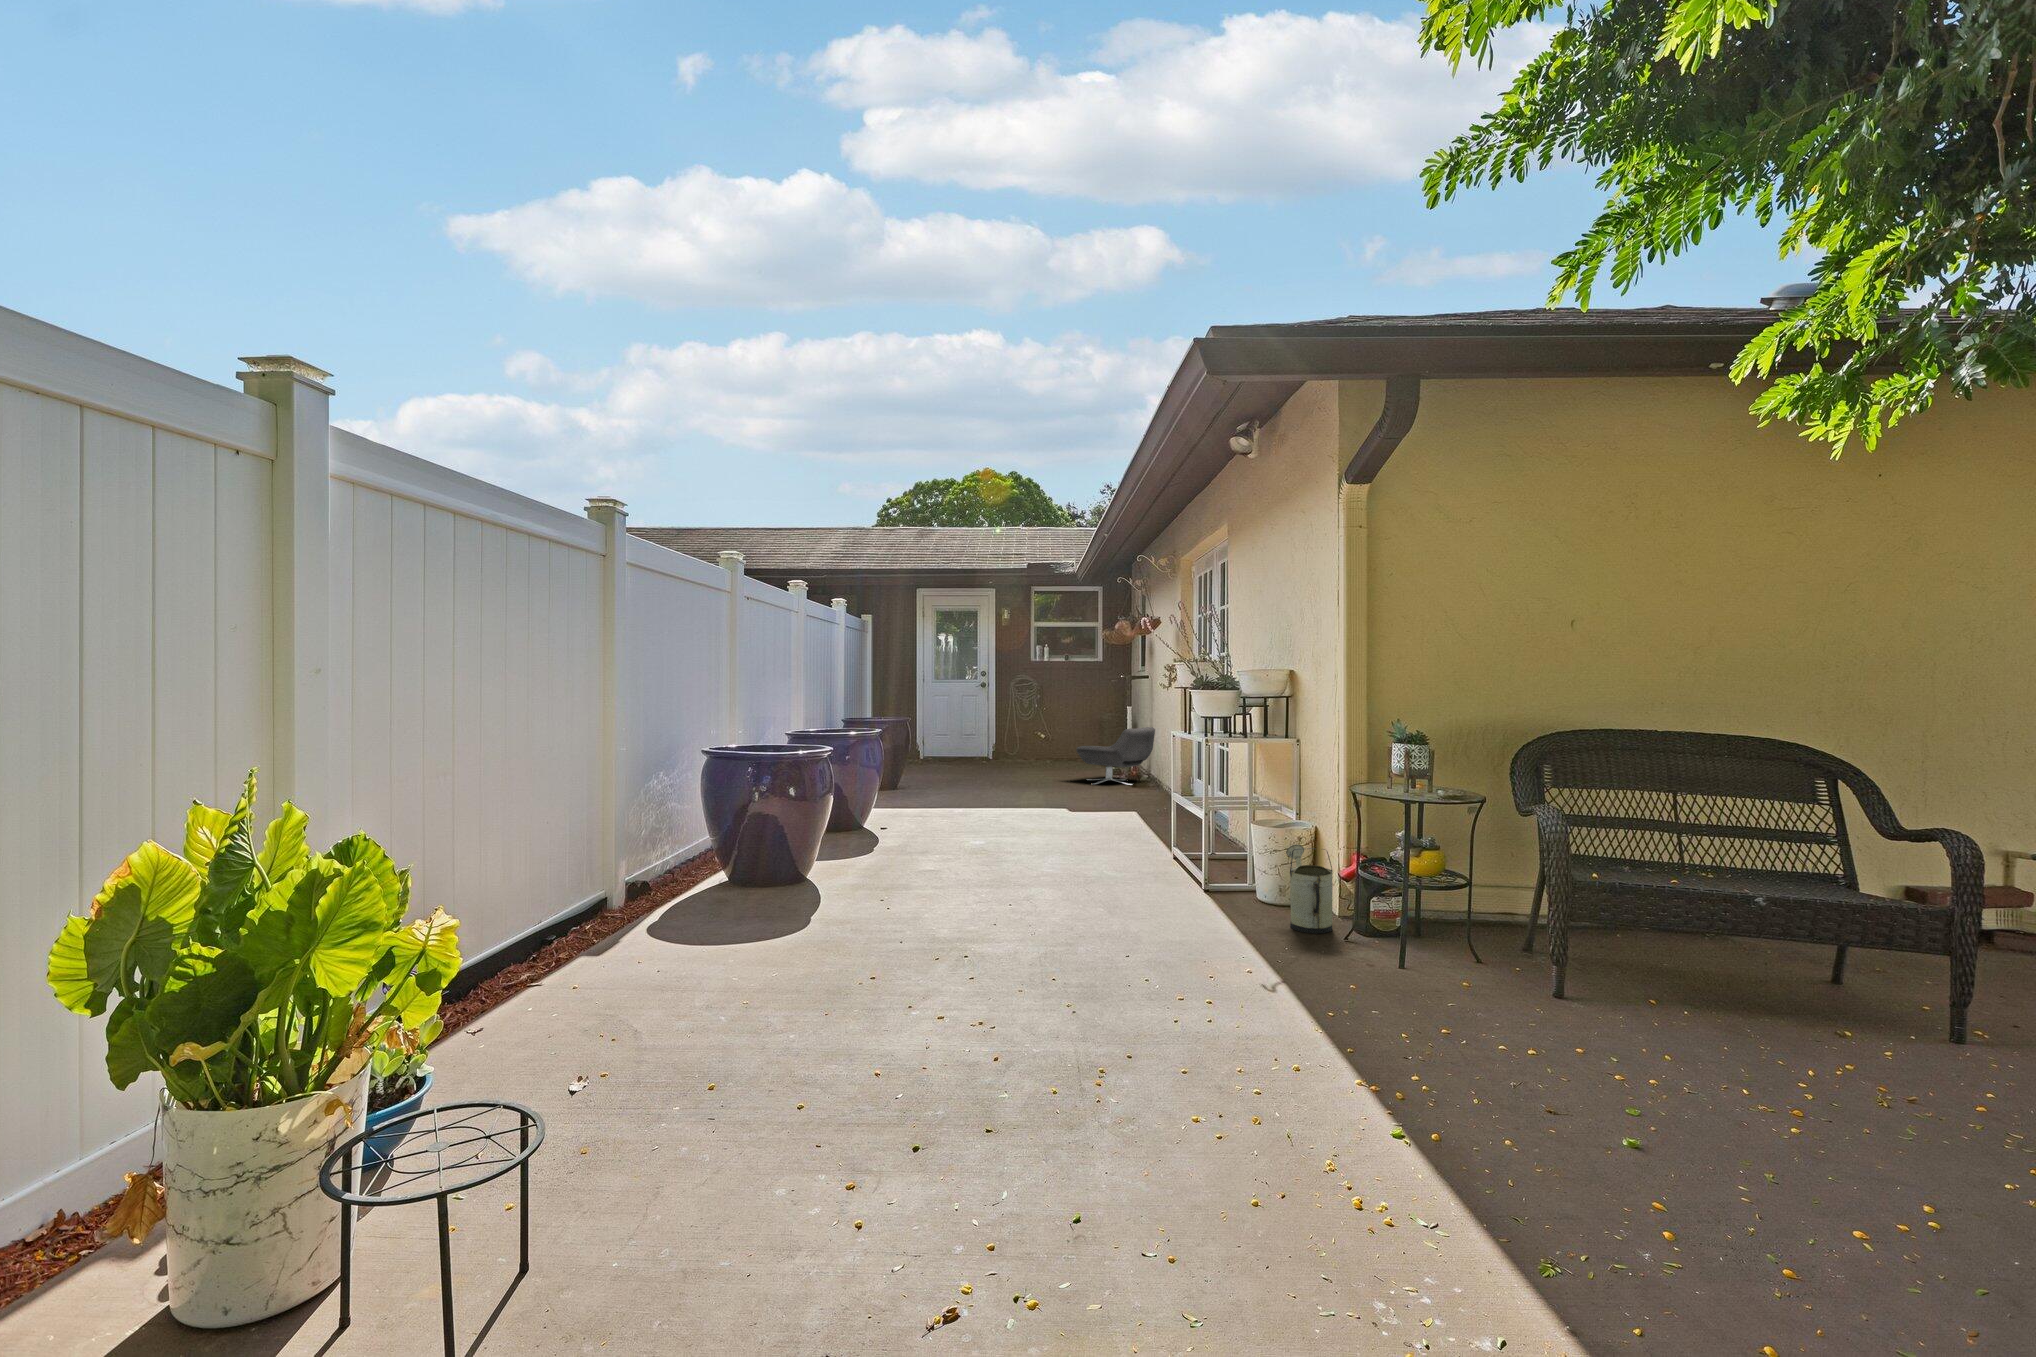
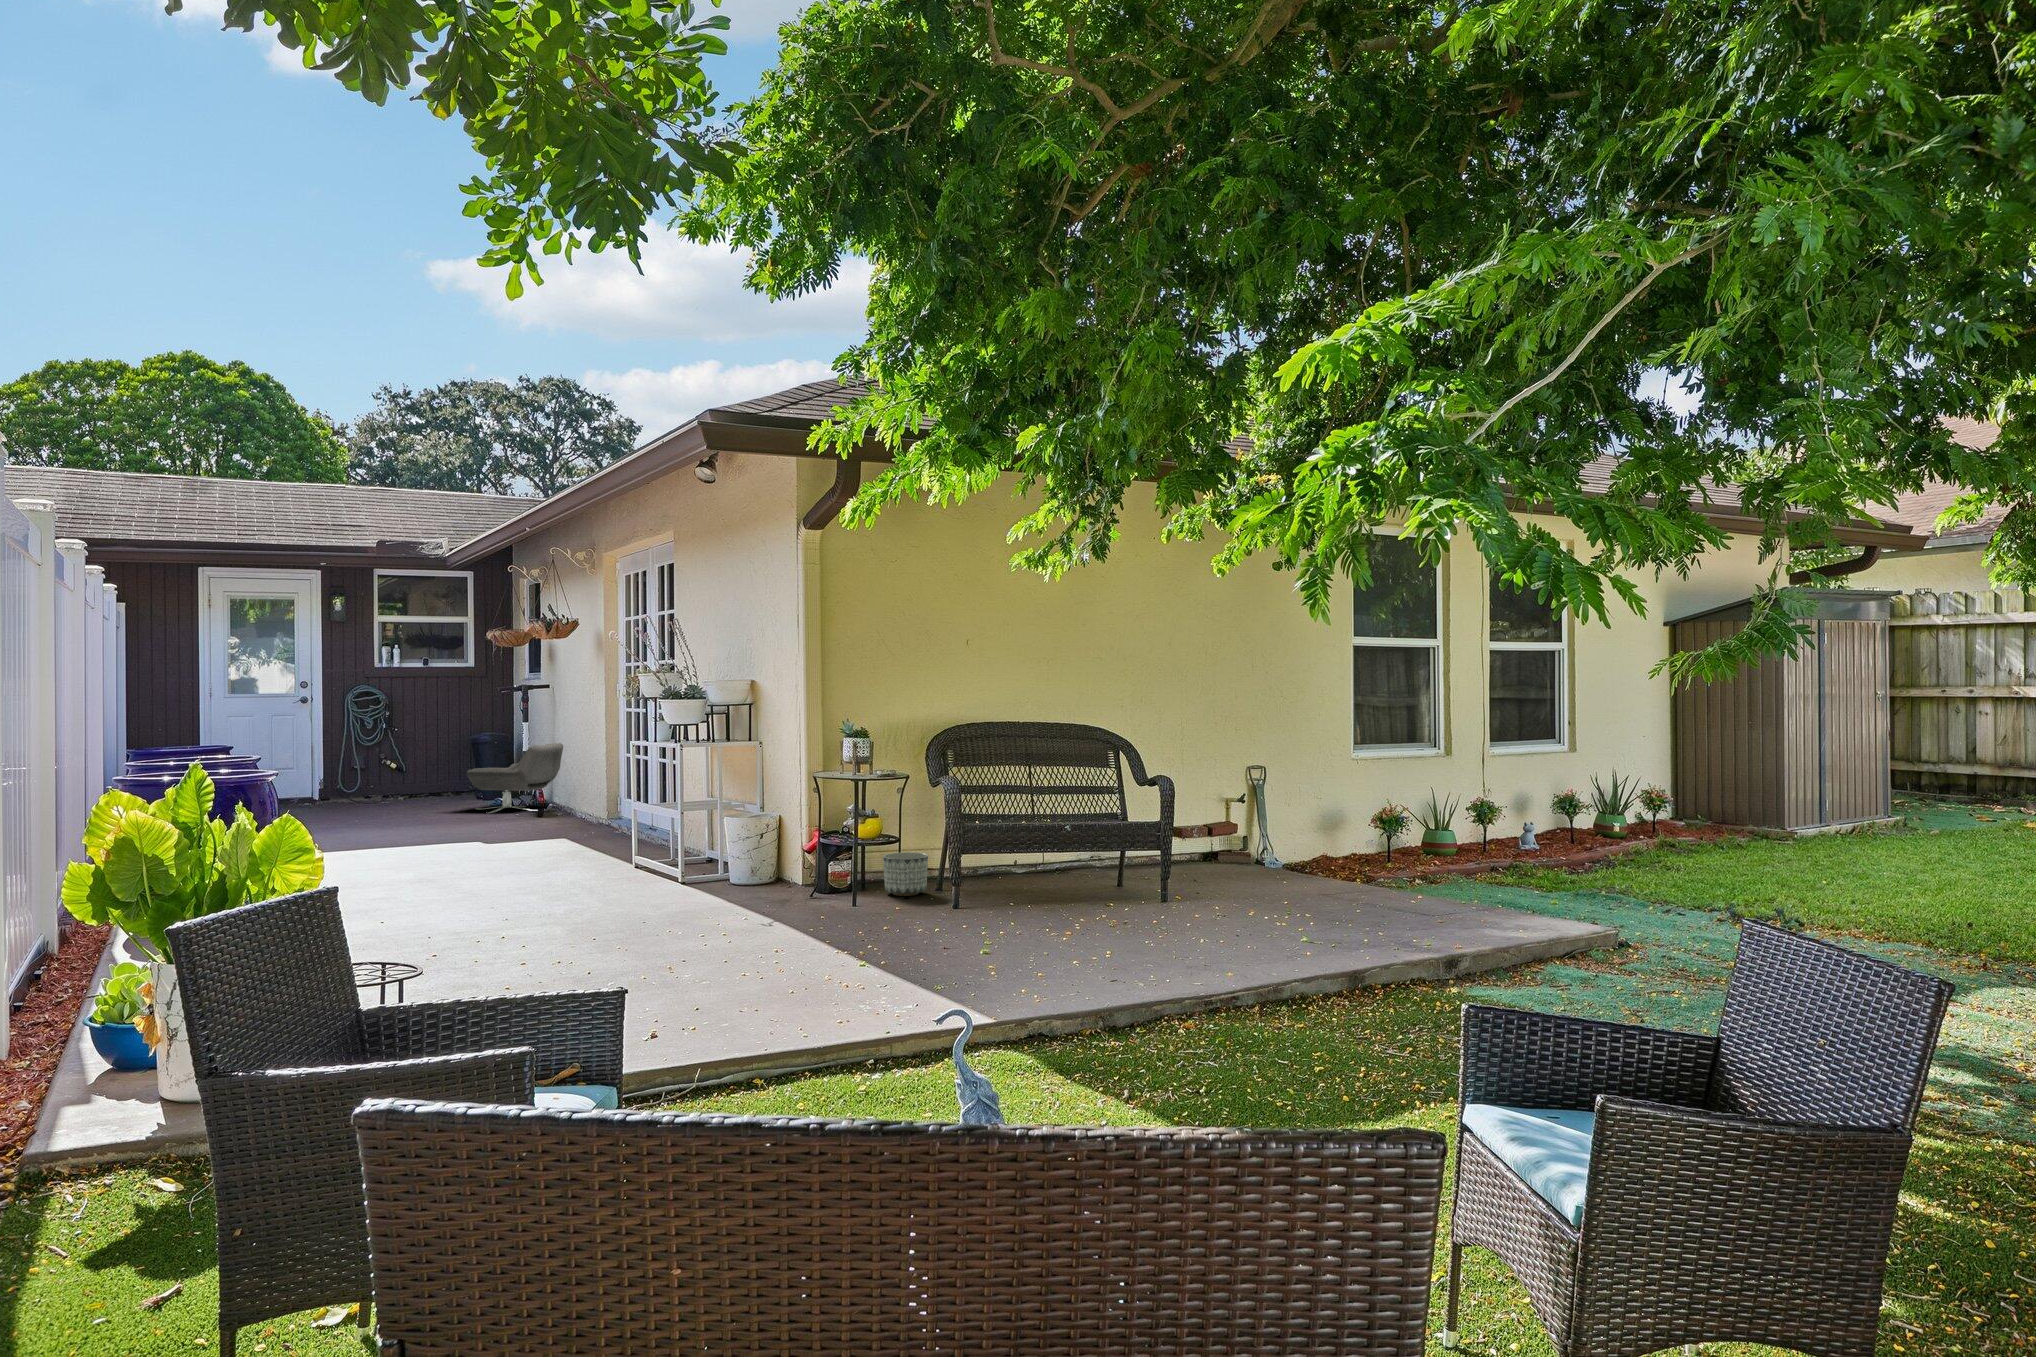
watering can: present [1286,845,1333,934] -> none [757,828,798,897]
planter: none [1446,895,1513,957] -> present [883,852,928,896]

